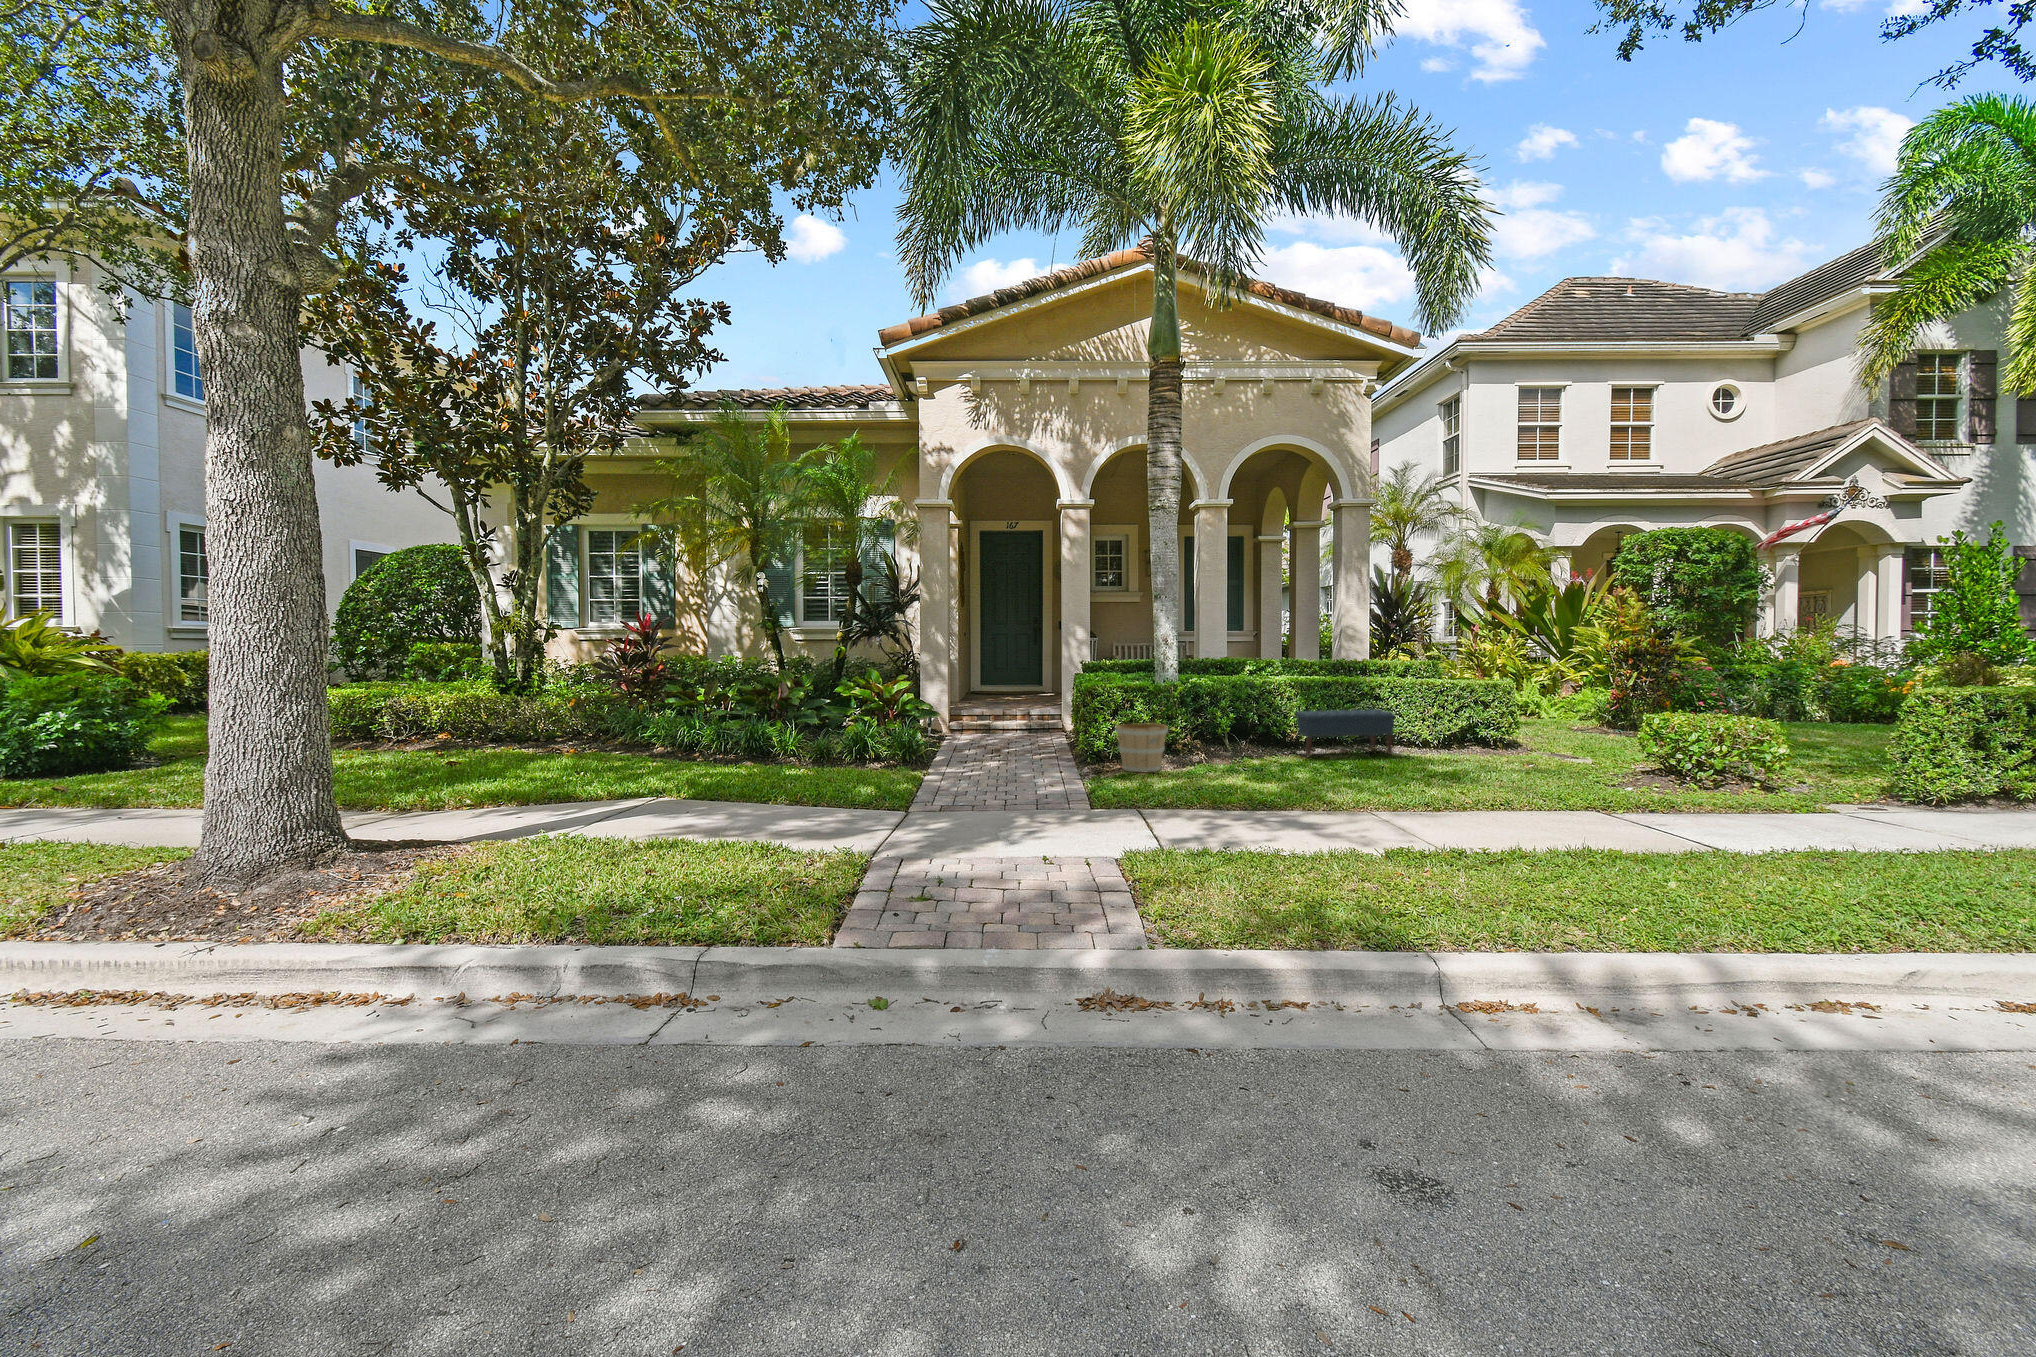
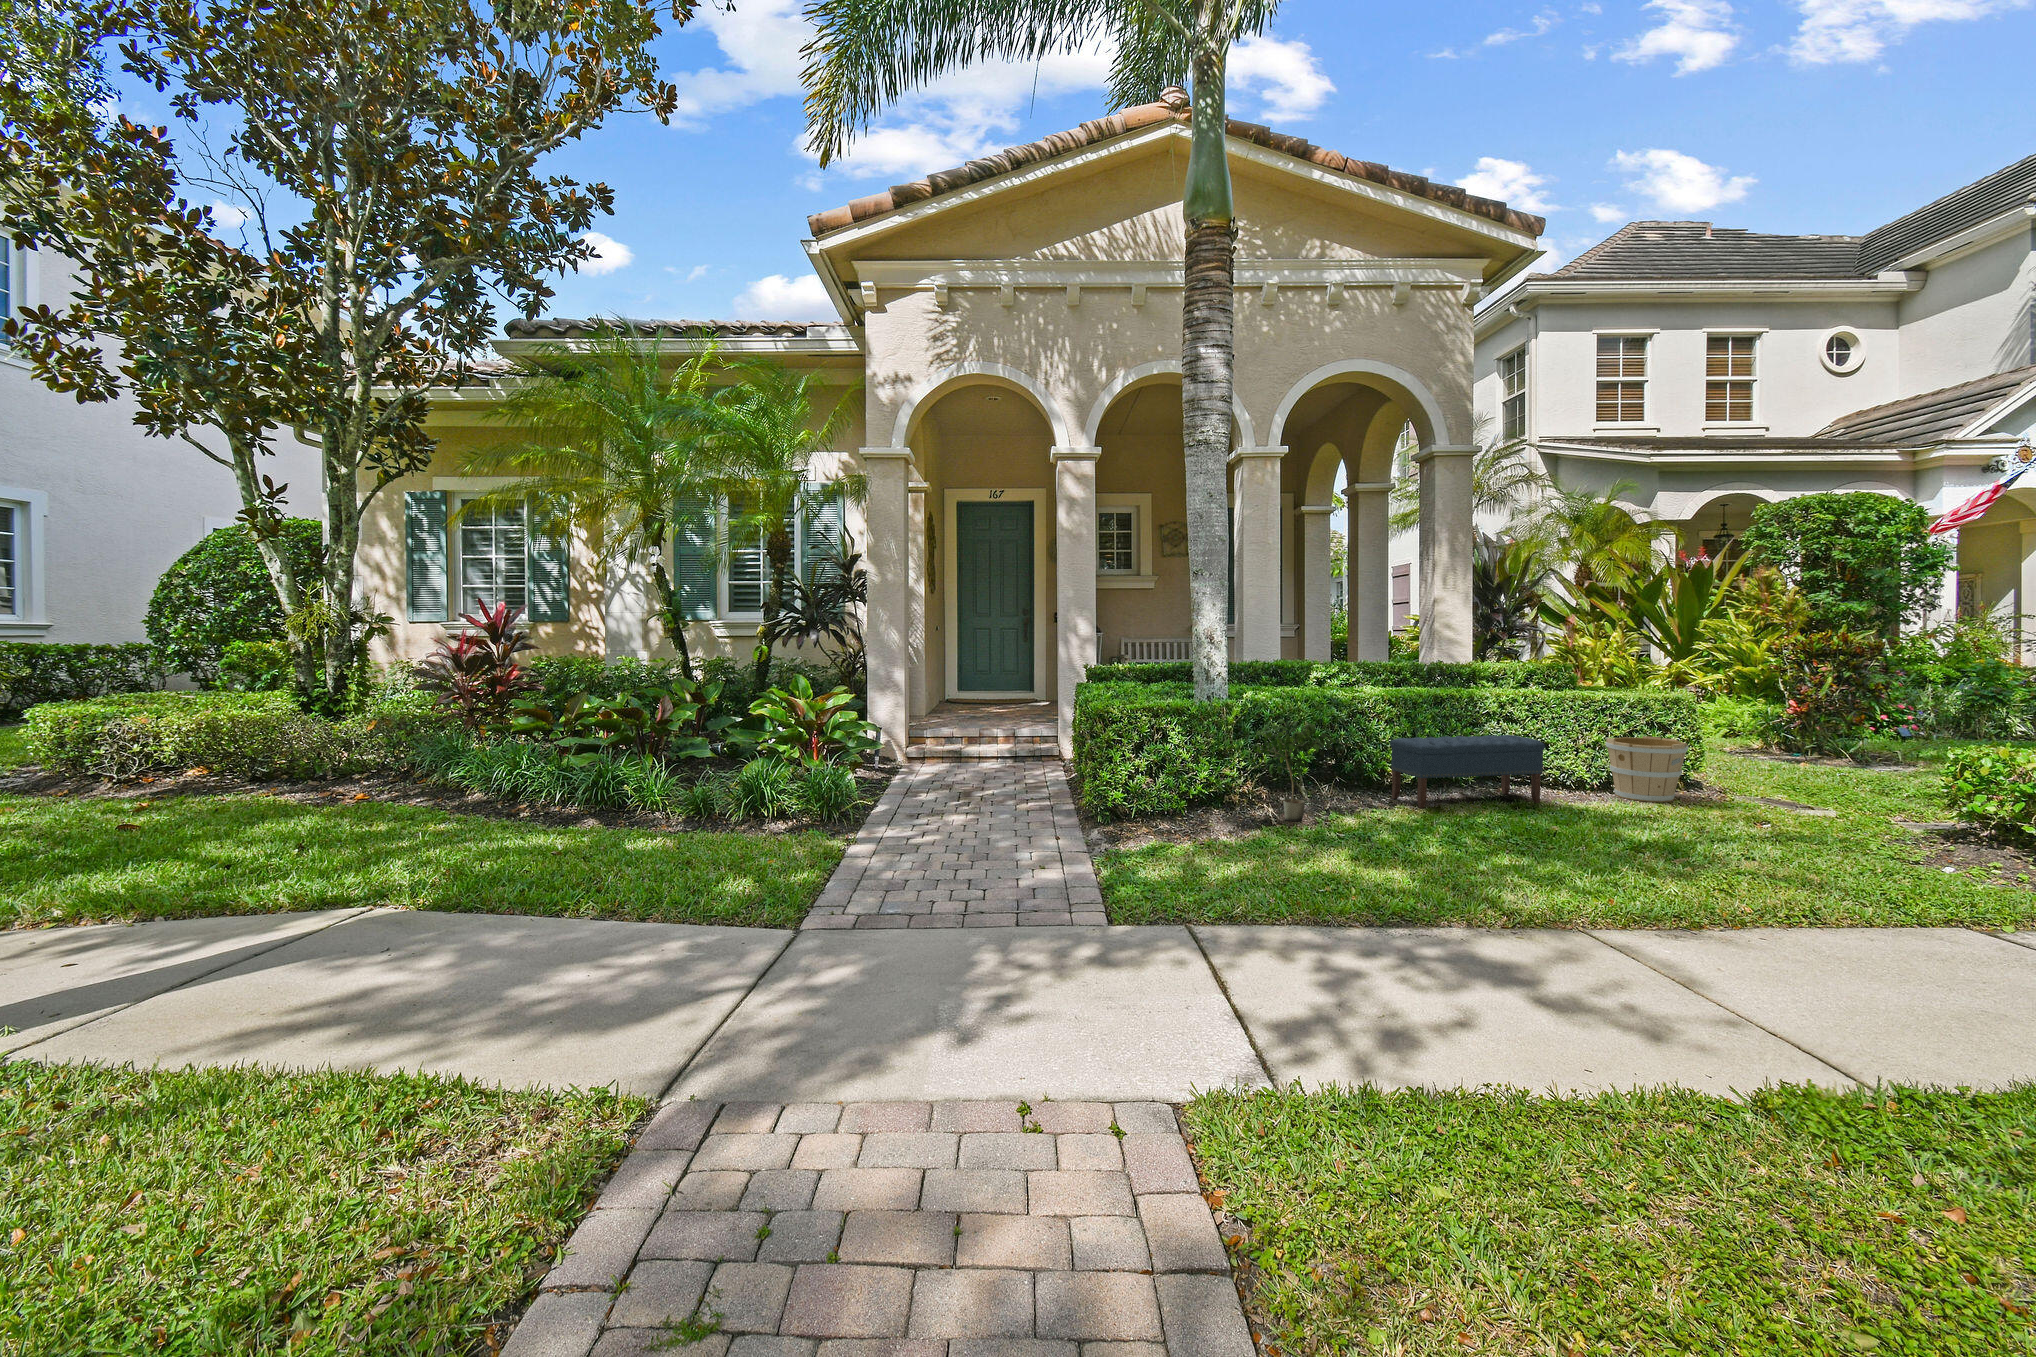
potted plant: none [1191,696,1244,764] -> present [1253,719,1336,821]
wooden bucket: present [1115,723,1168,772] -> present [1605,736,1688,802]

